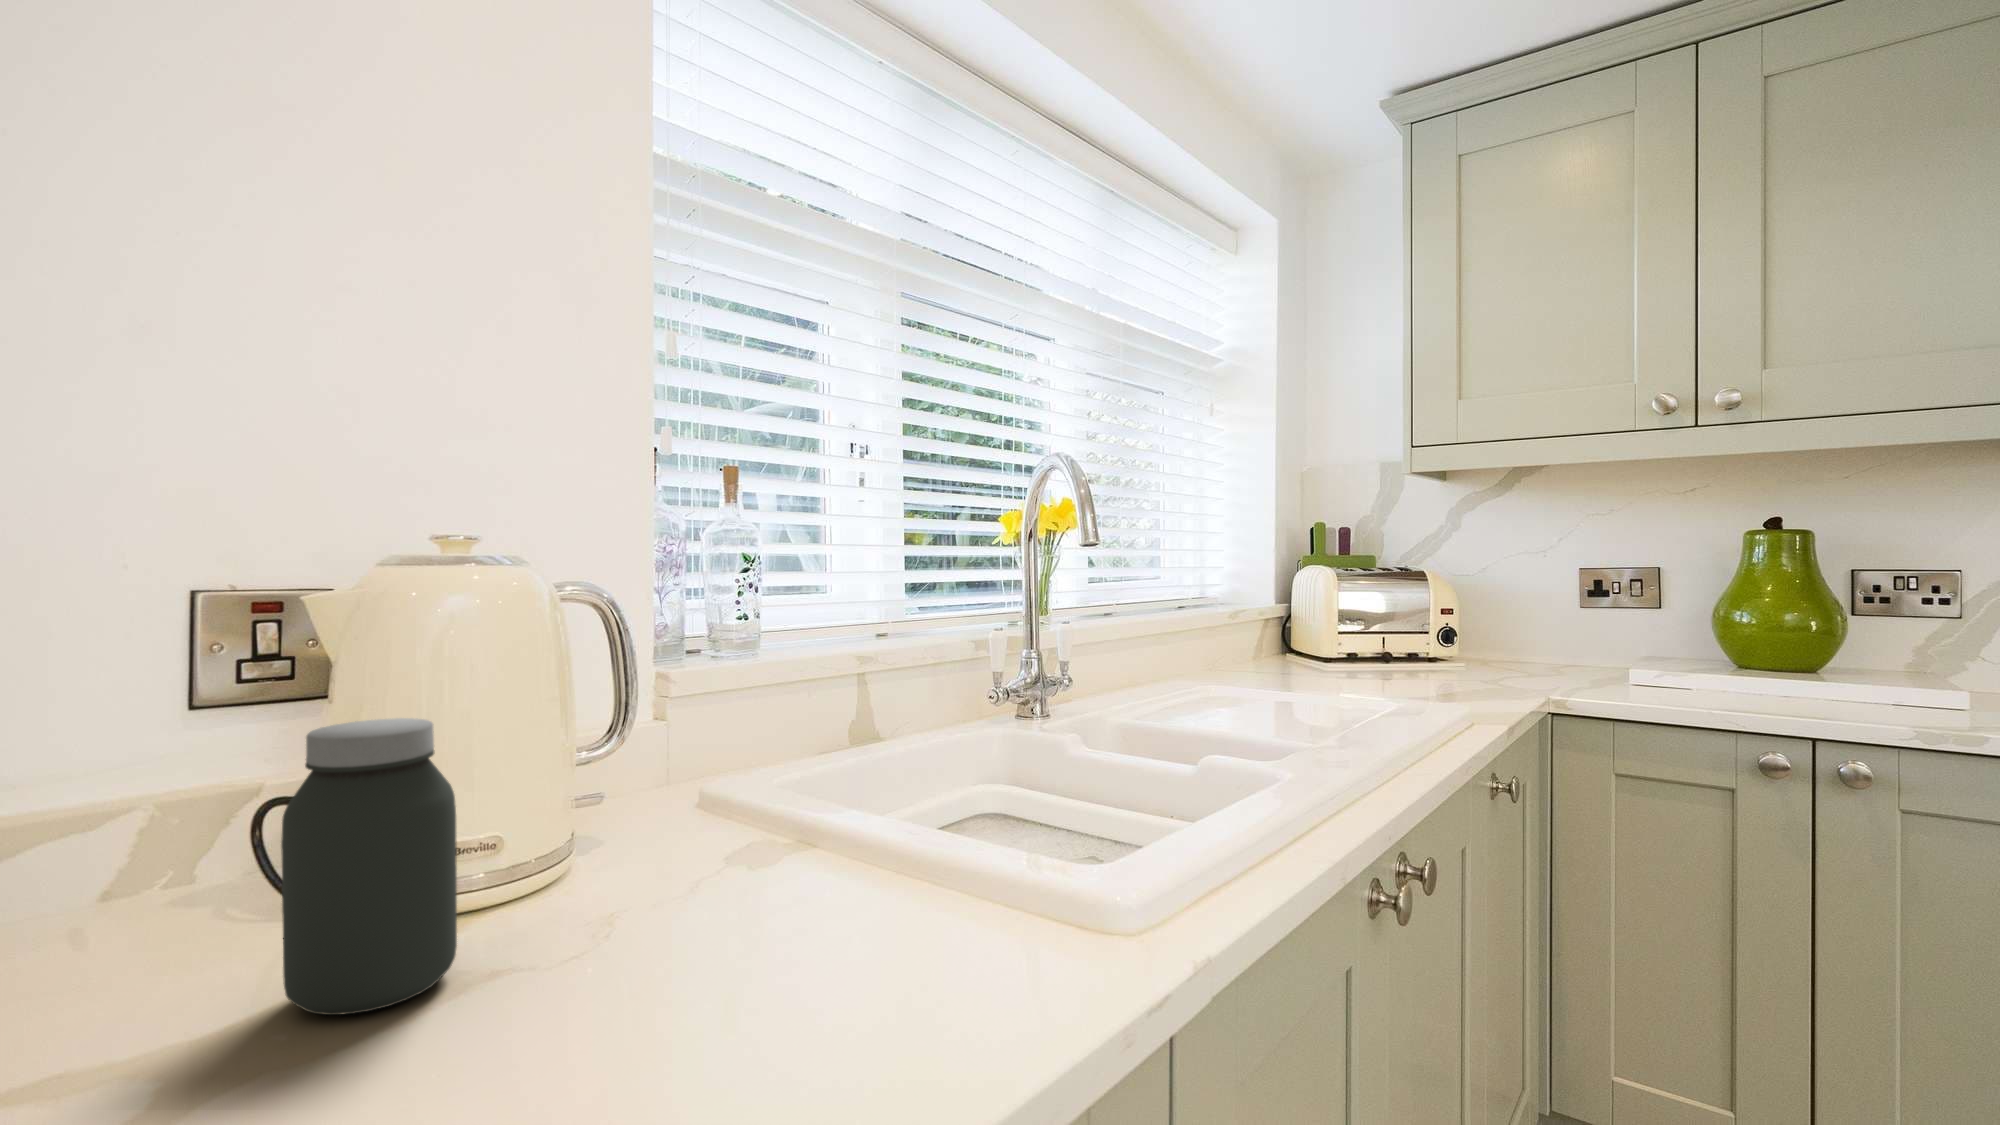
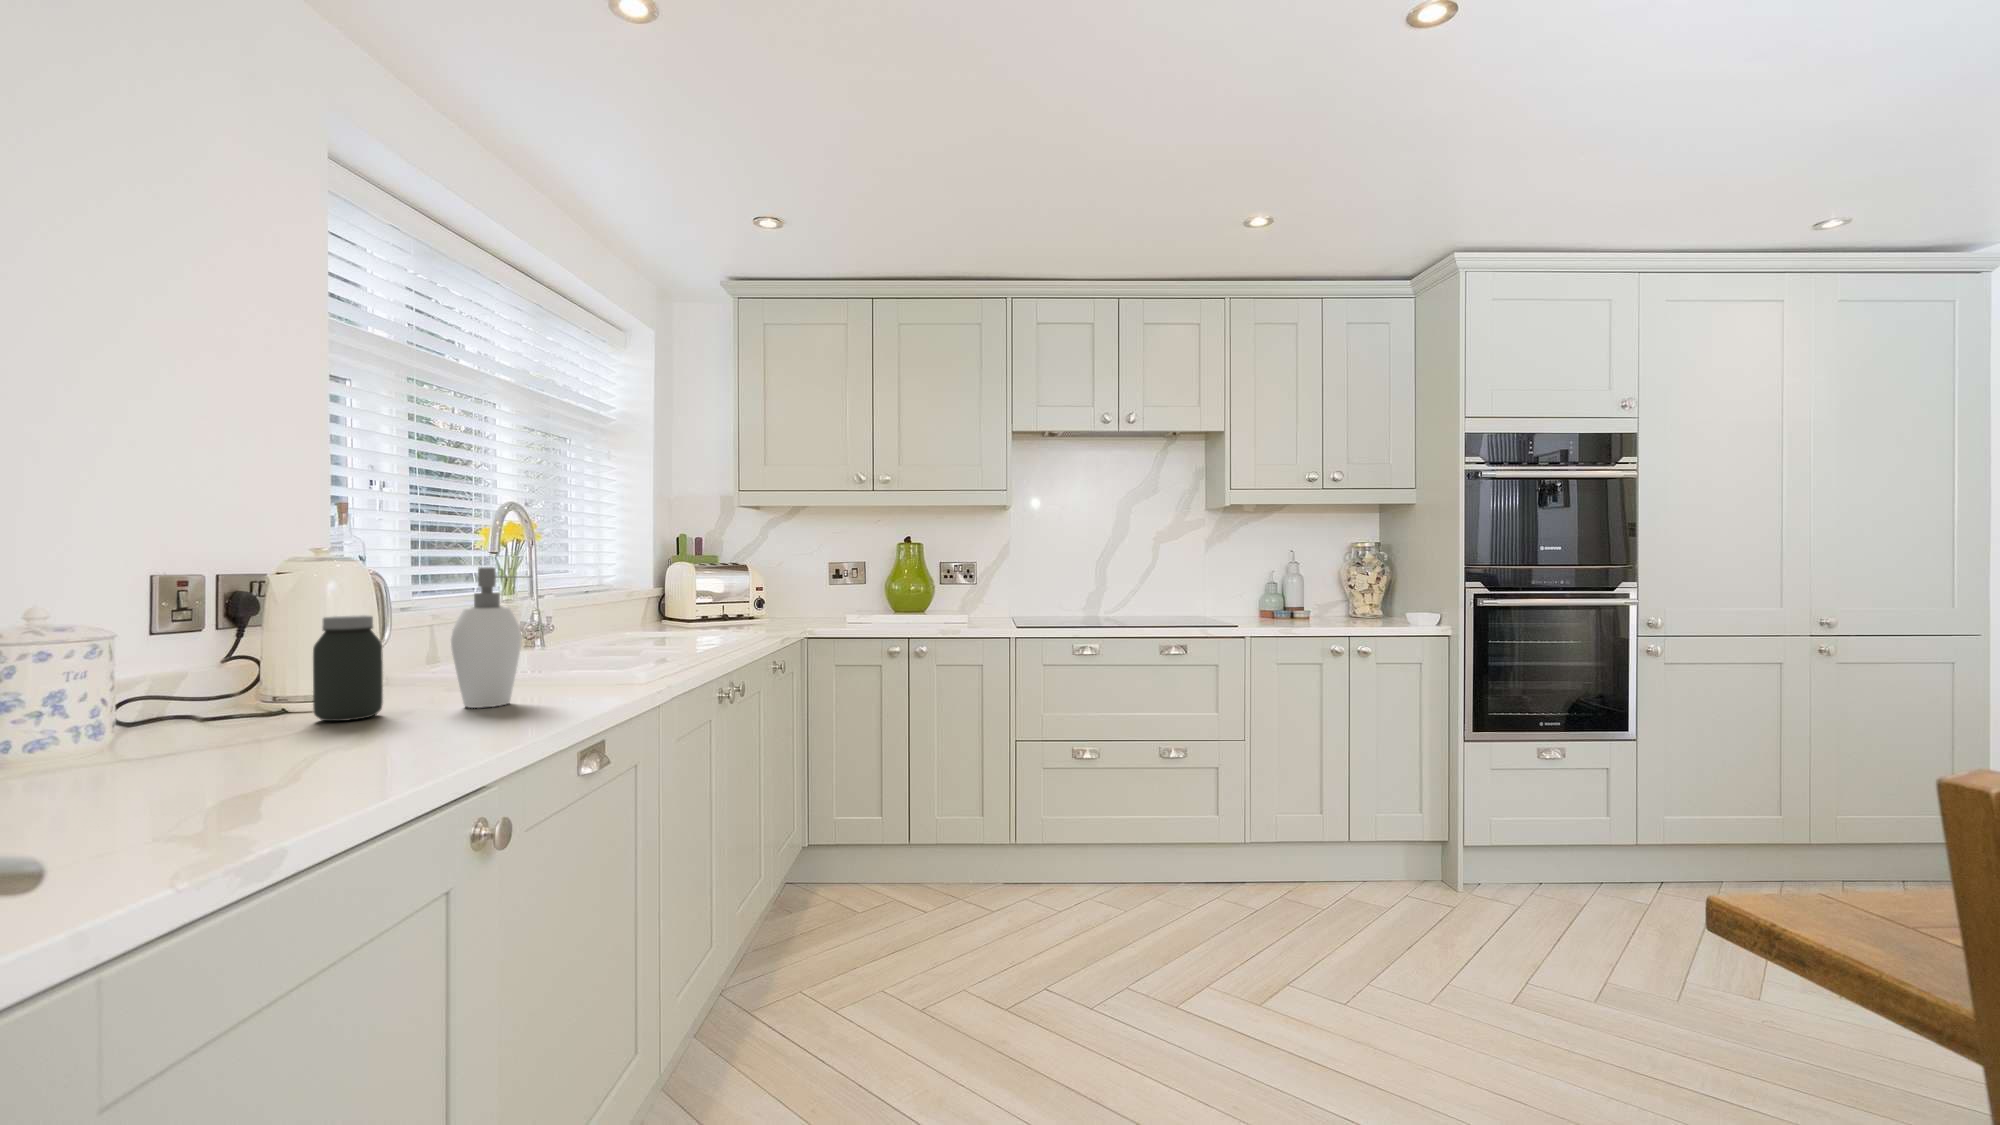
soap dispenser: none [575,602,763,1028] -> present [451,567,521,708]

